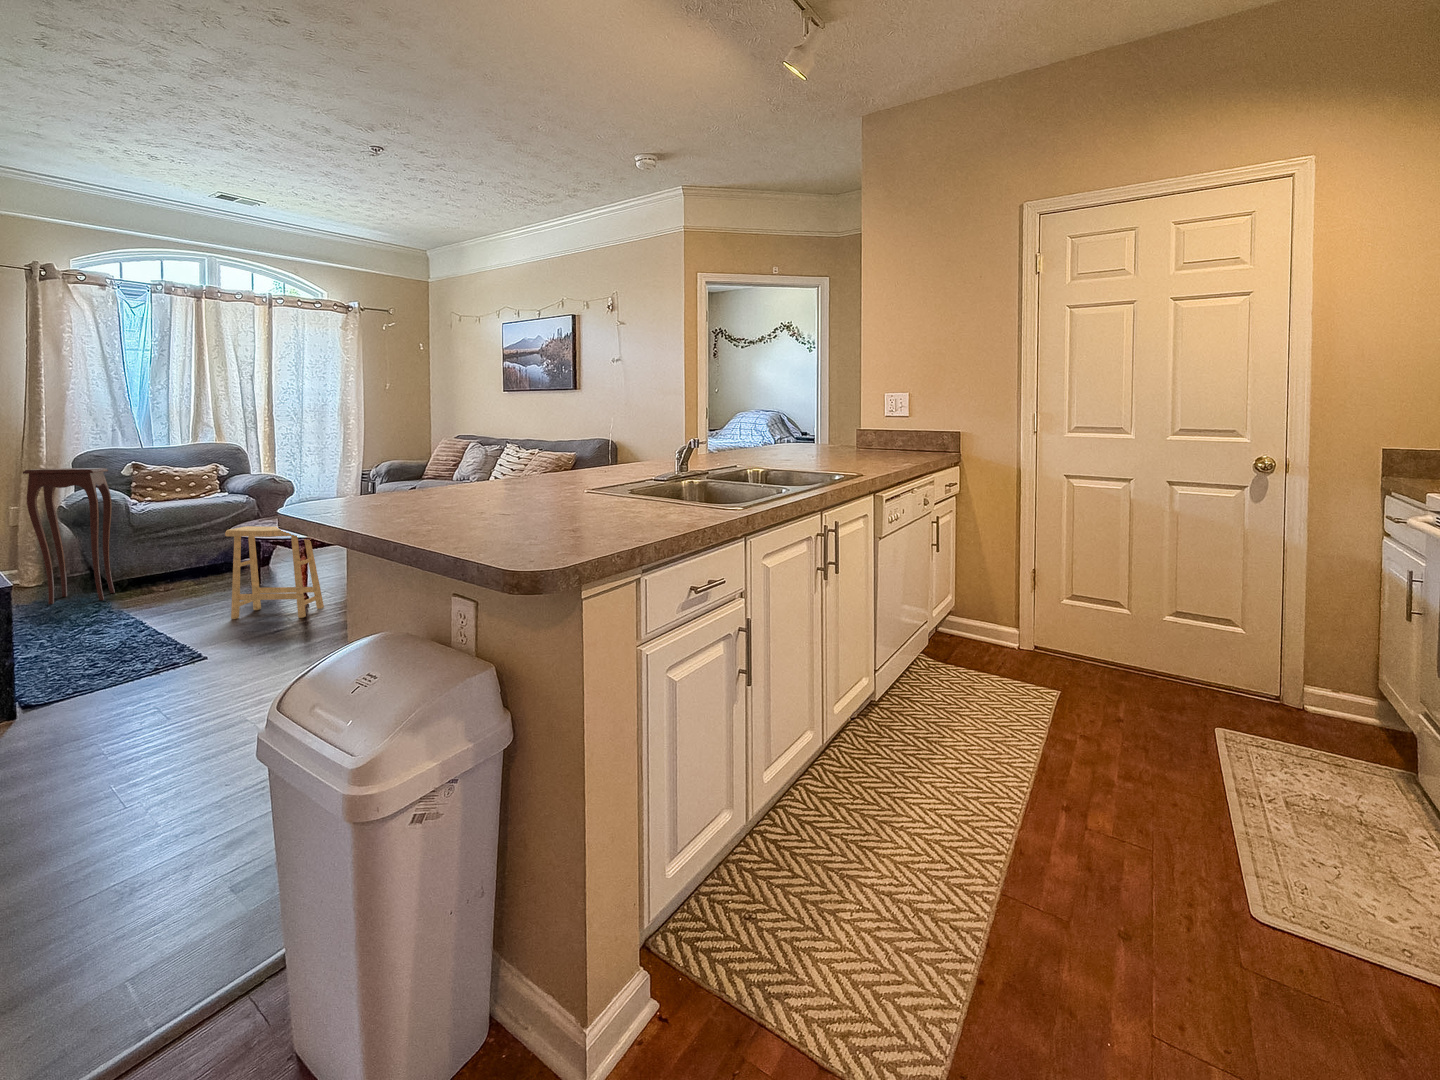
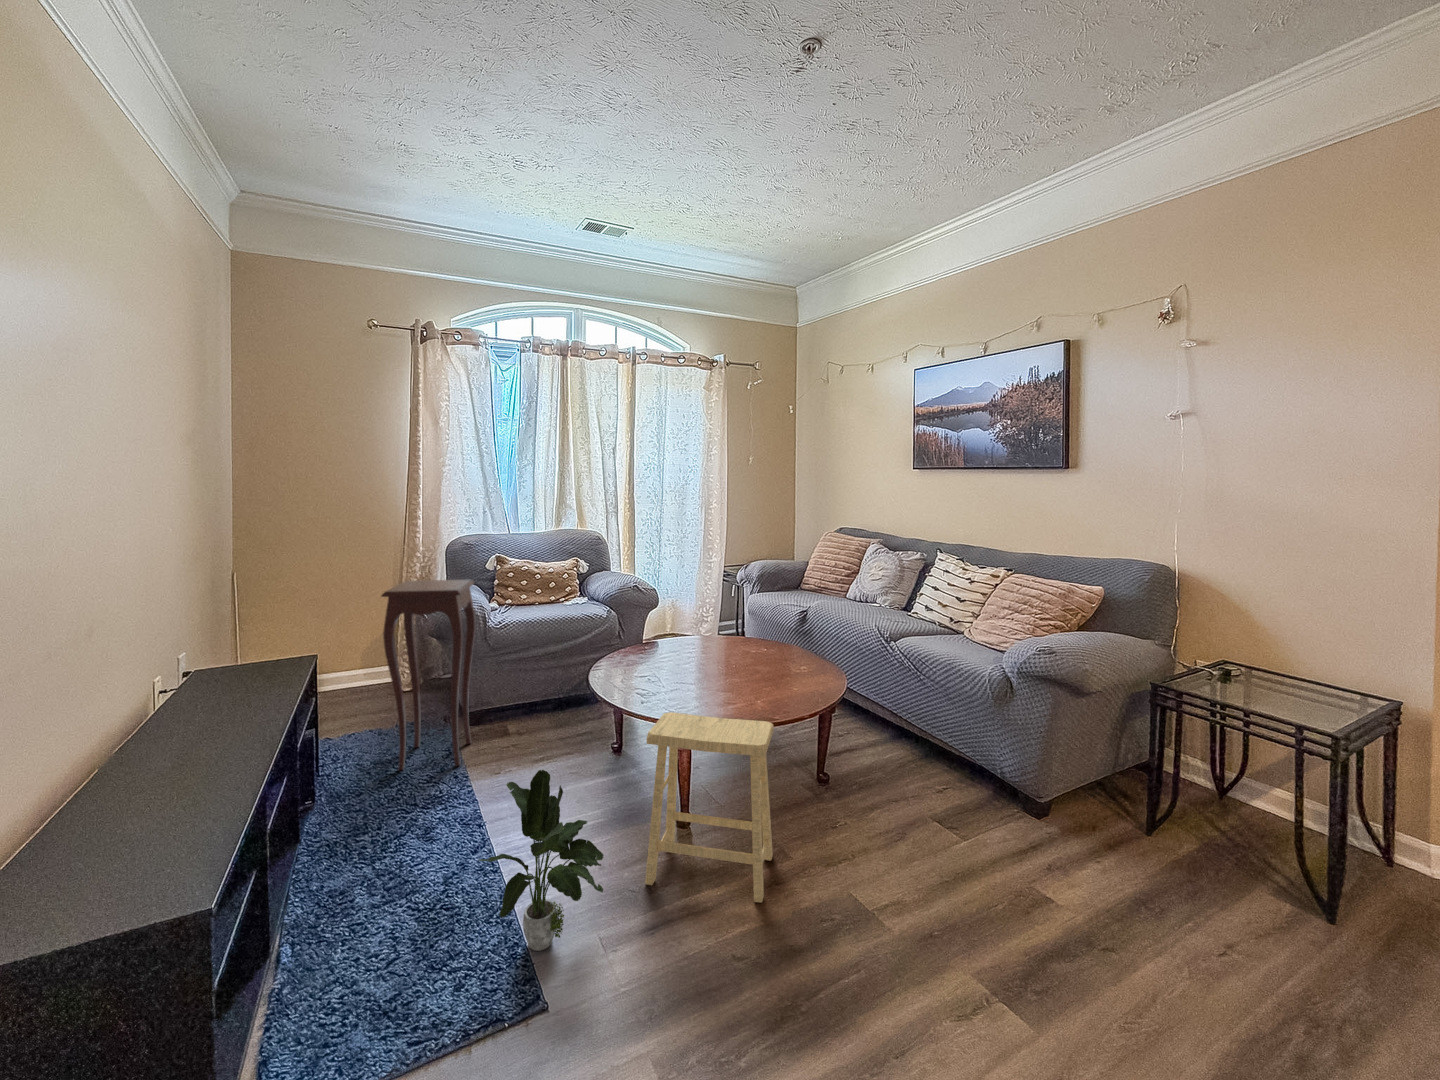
potted plant: none [104,539,195,636] -> present [478,770,604,951]

